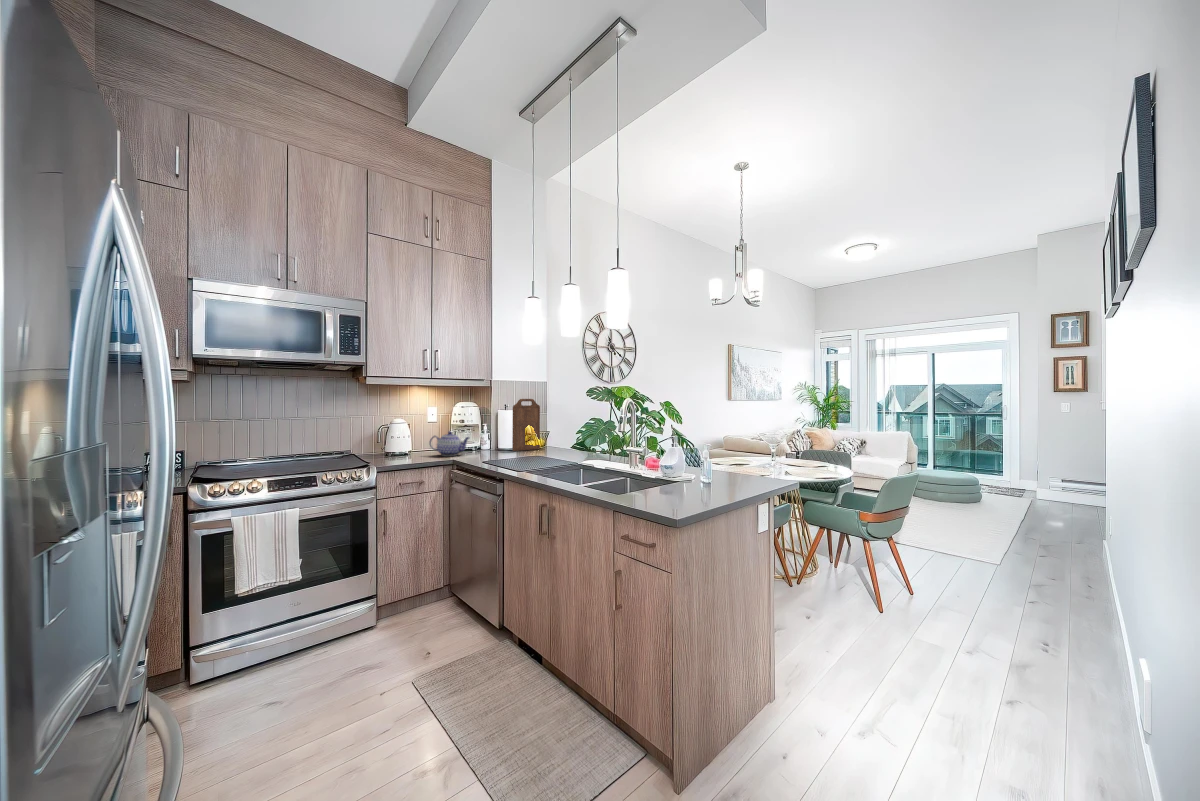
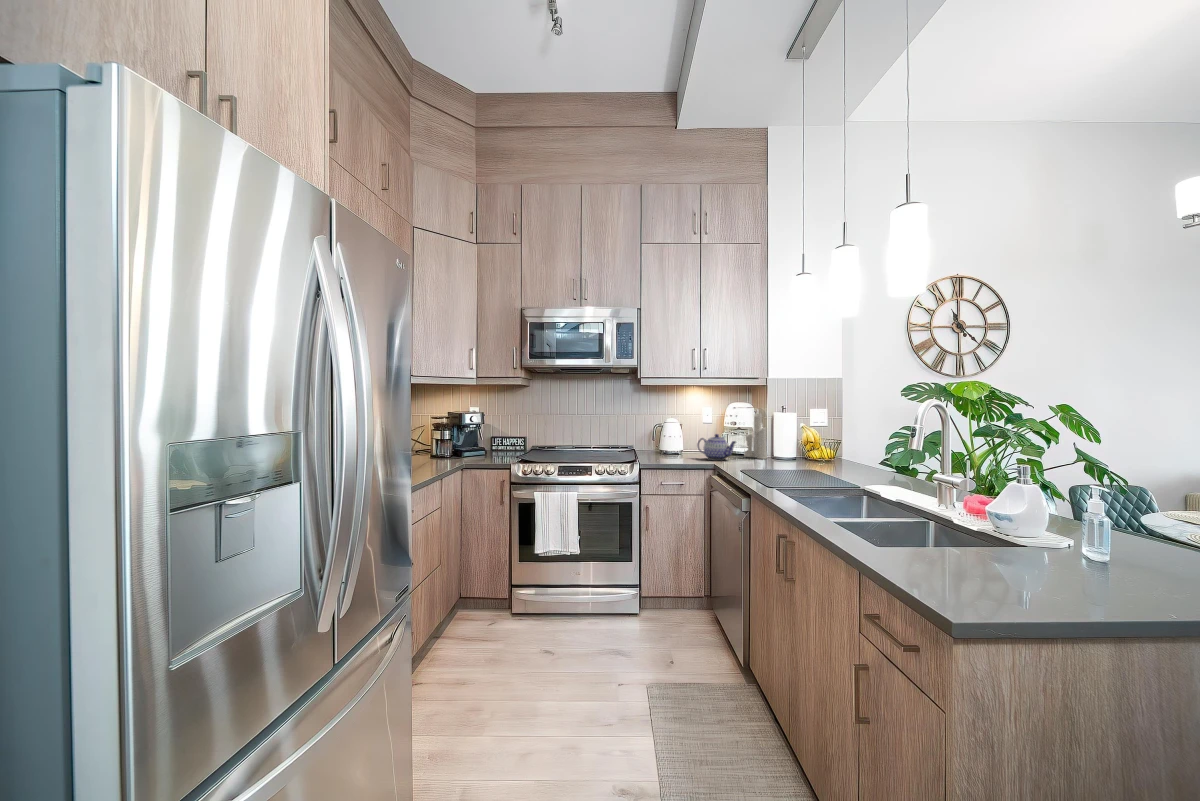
cutting board: present [512,399,540,451] -> none [789,400,826,461]
candle: none [471,403,493,451] -> present [744,413,767,459]

